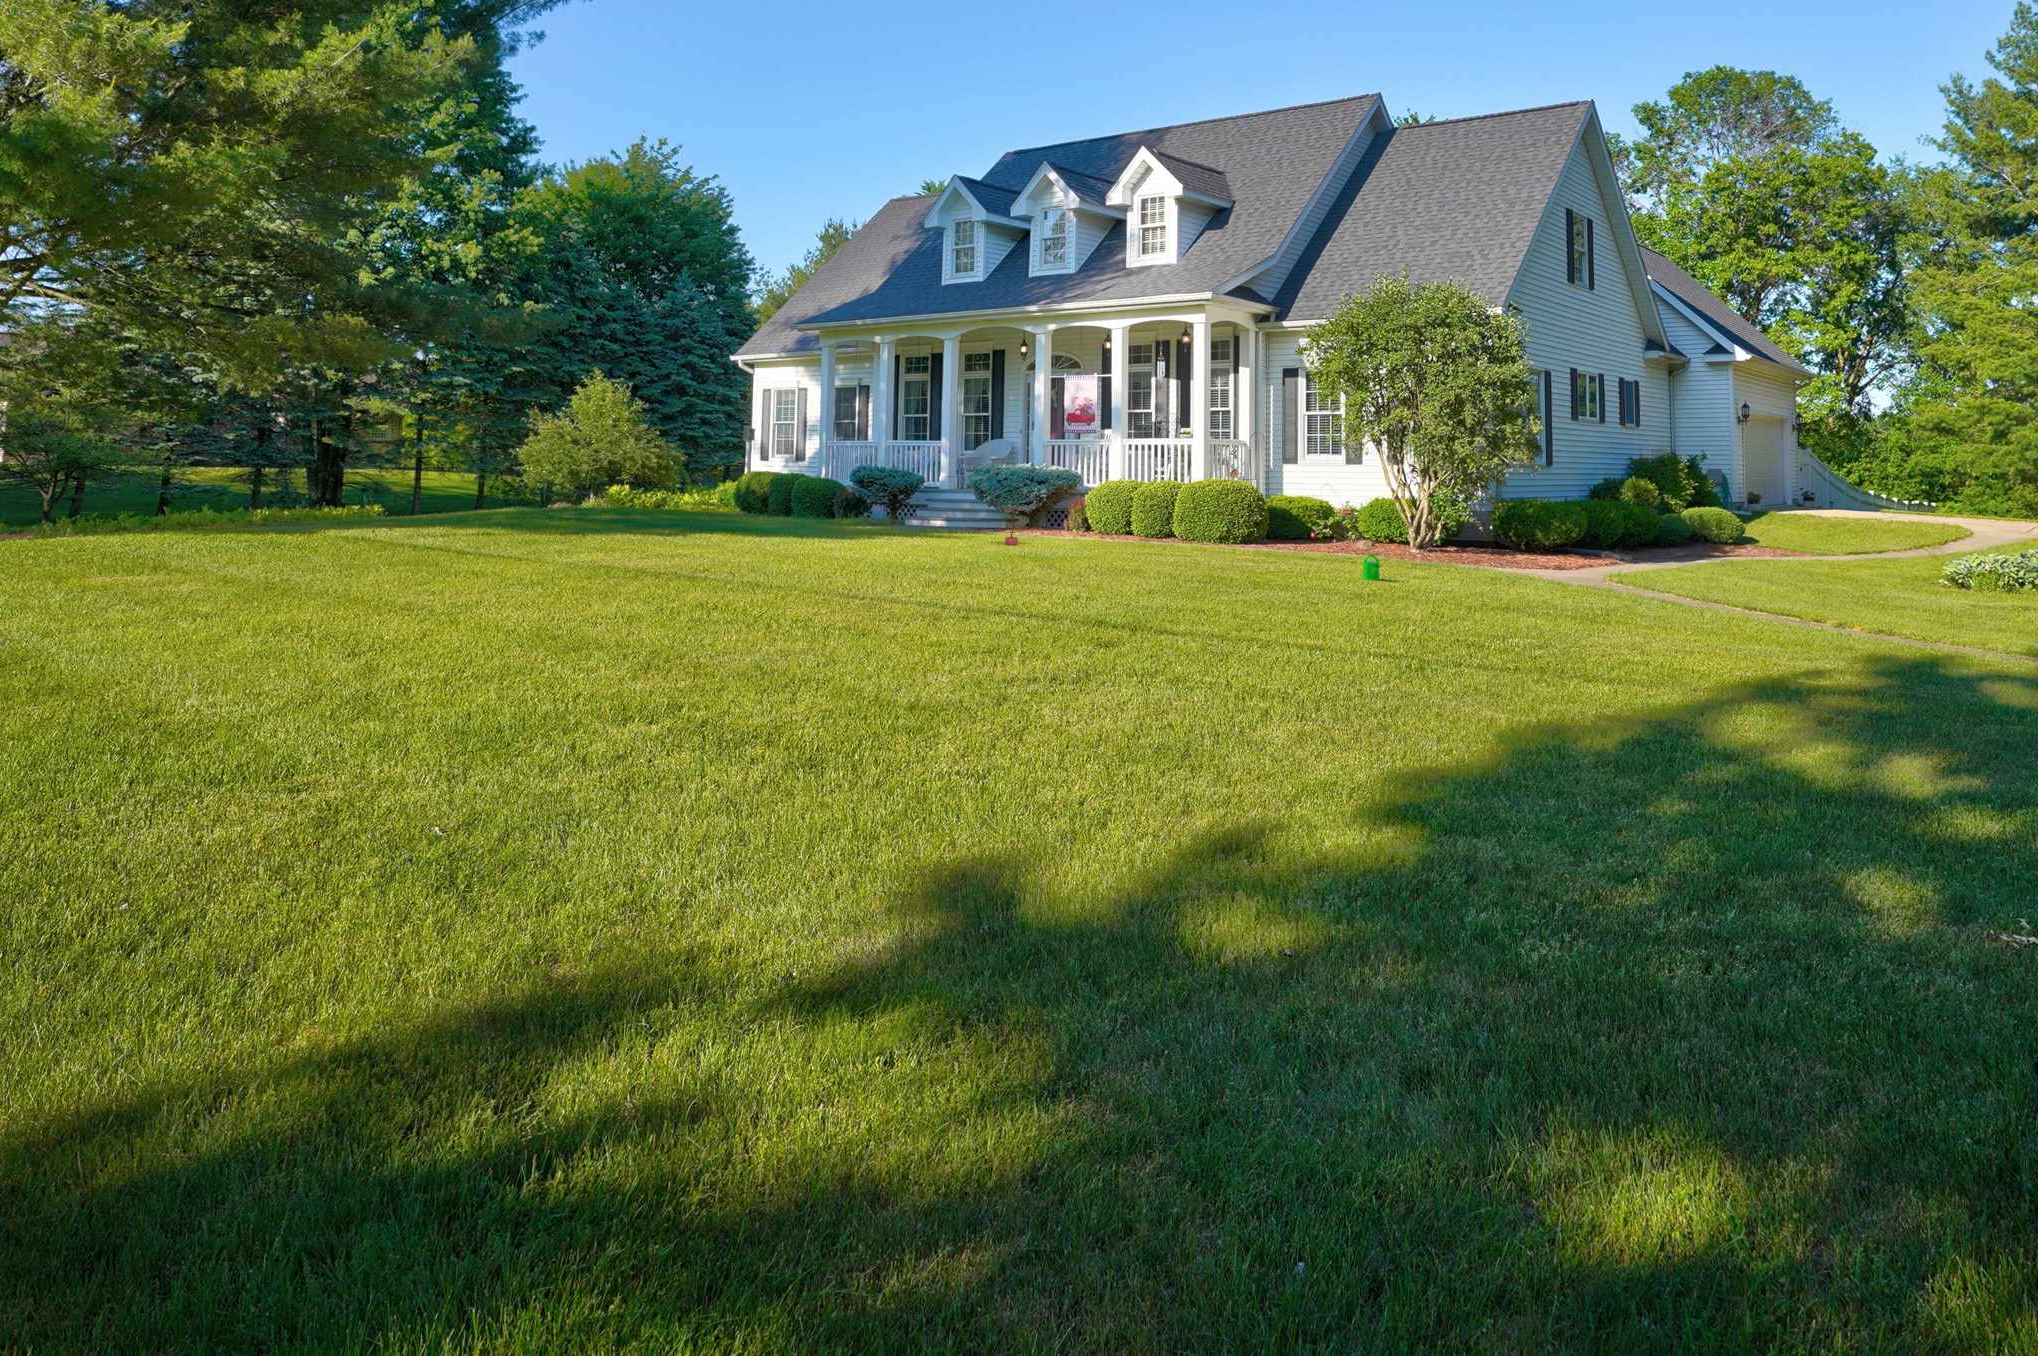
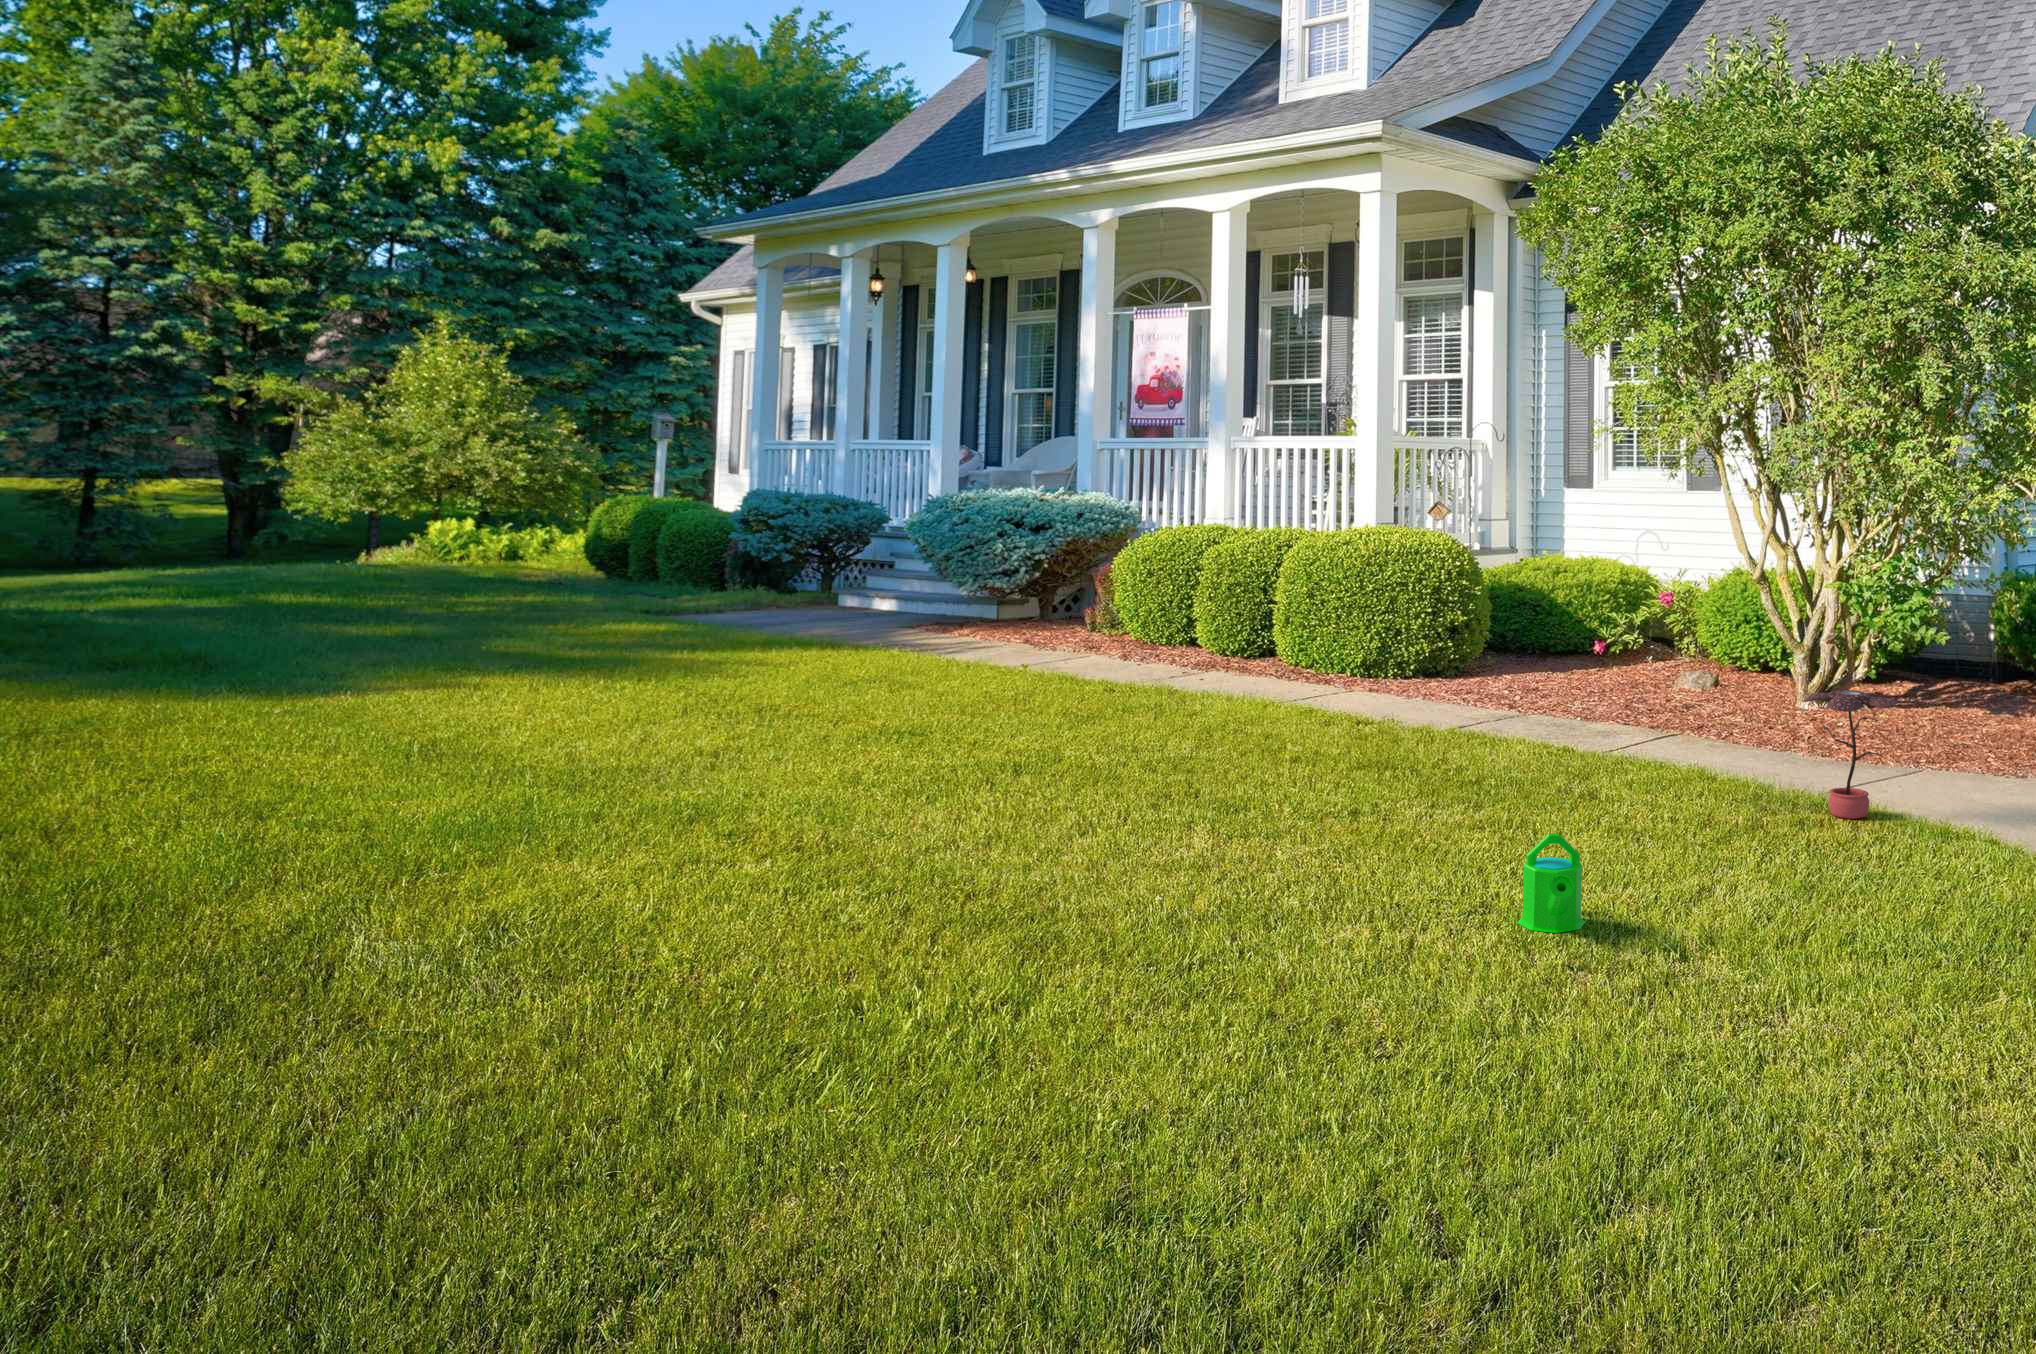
potted plant: present [999,506,1027,545] -> present [1803,690,1899,819]

